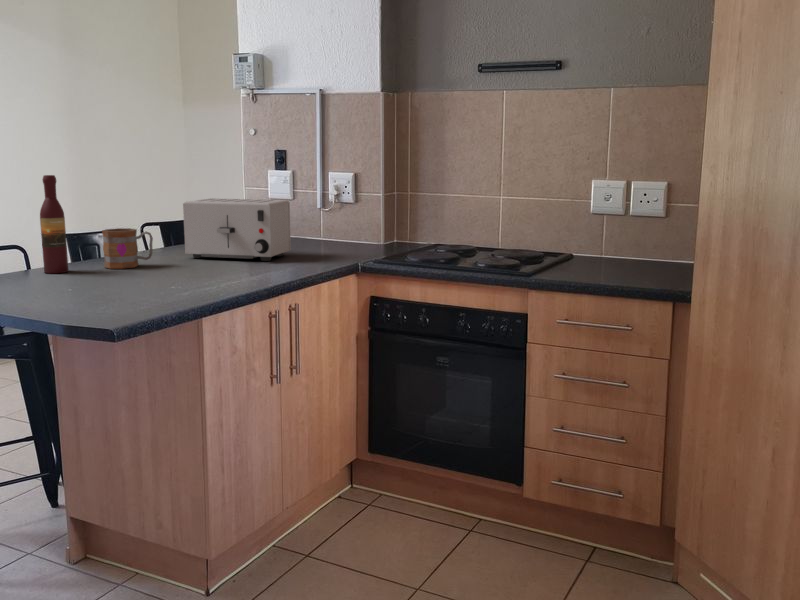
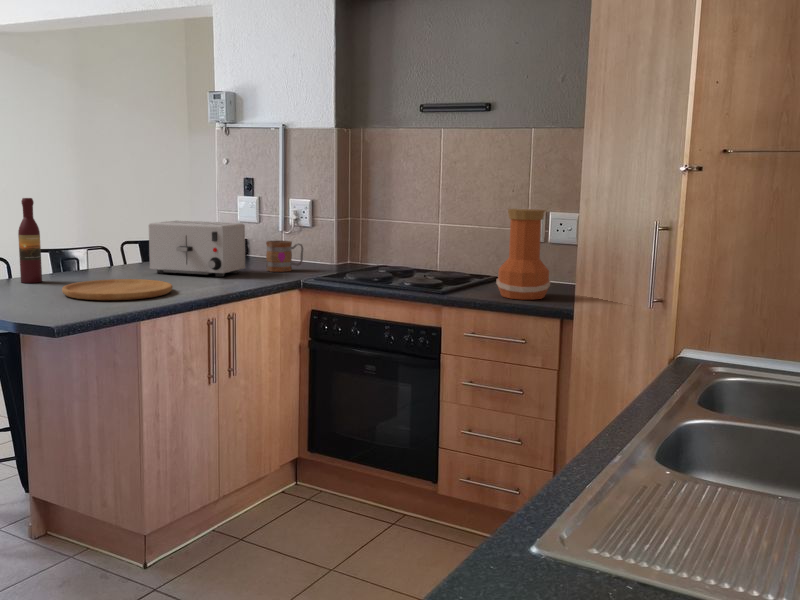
vase: none [589,178,650,281] -> present [497,209,550,300]
mug: present [102,228,153,269] -> present [266,240,303,272]
cutting board: none [100,267,226,293] -> present [62,279,172,300]

